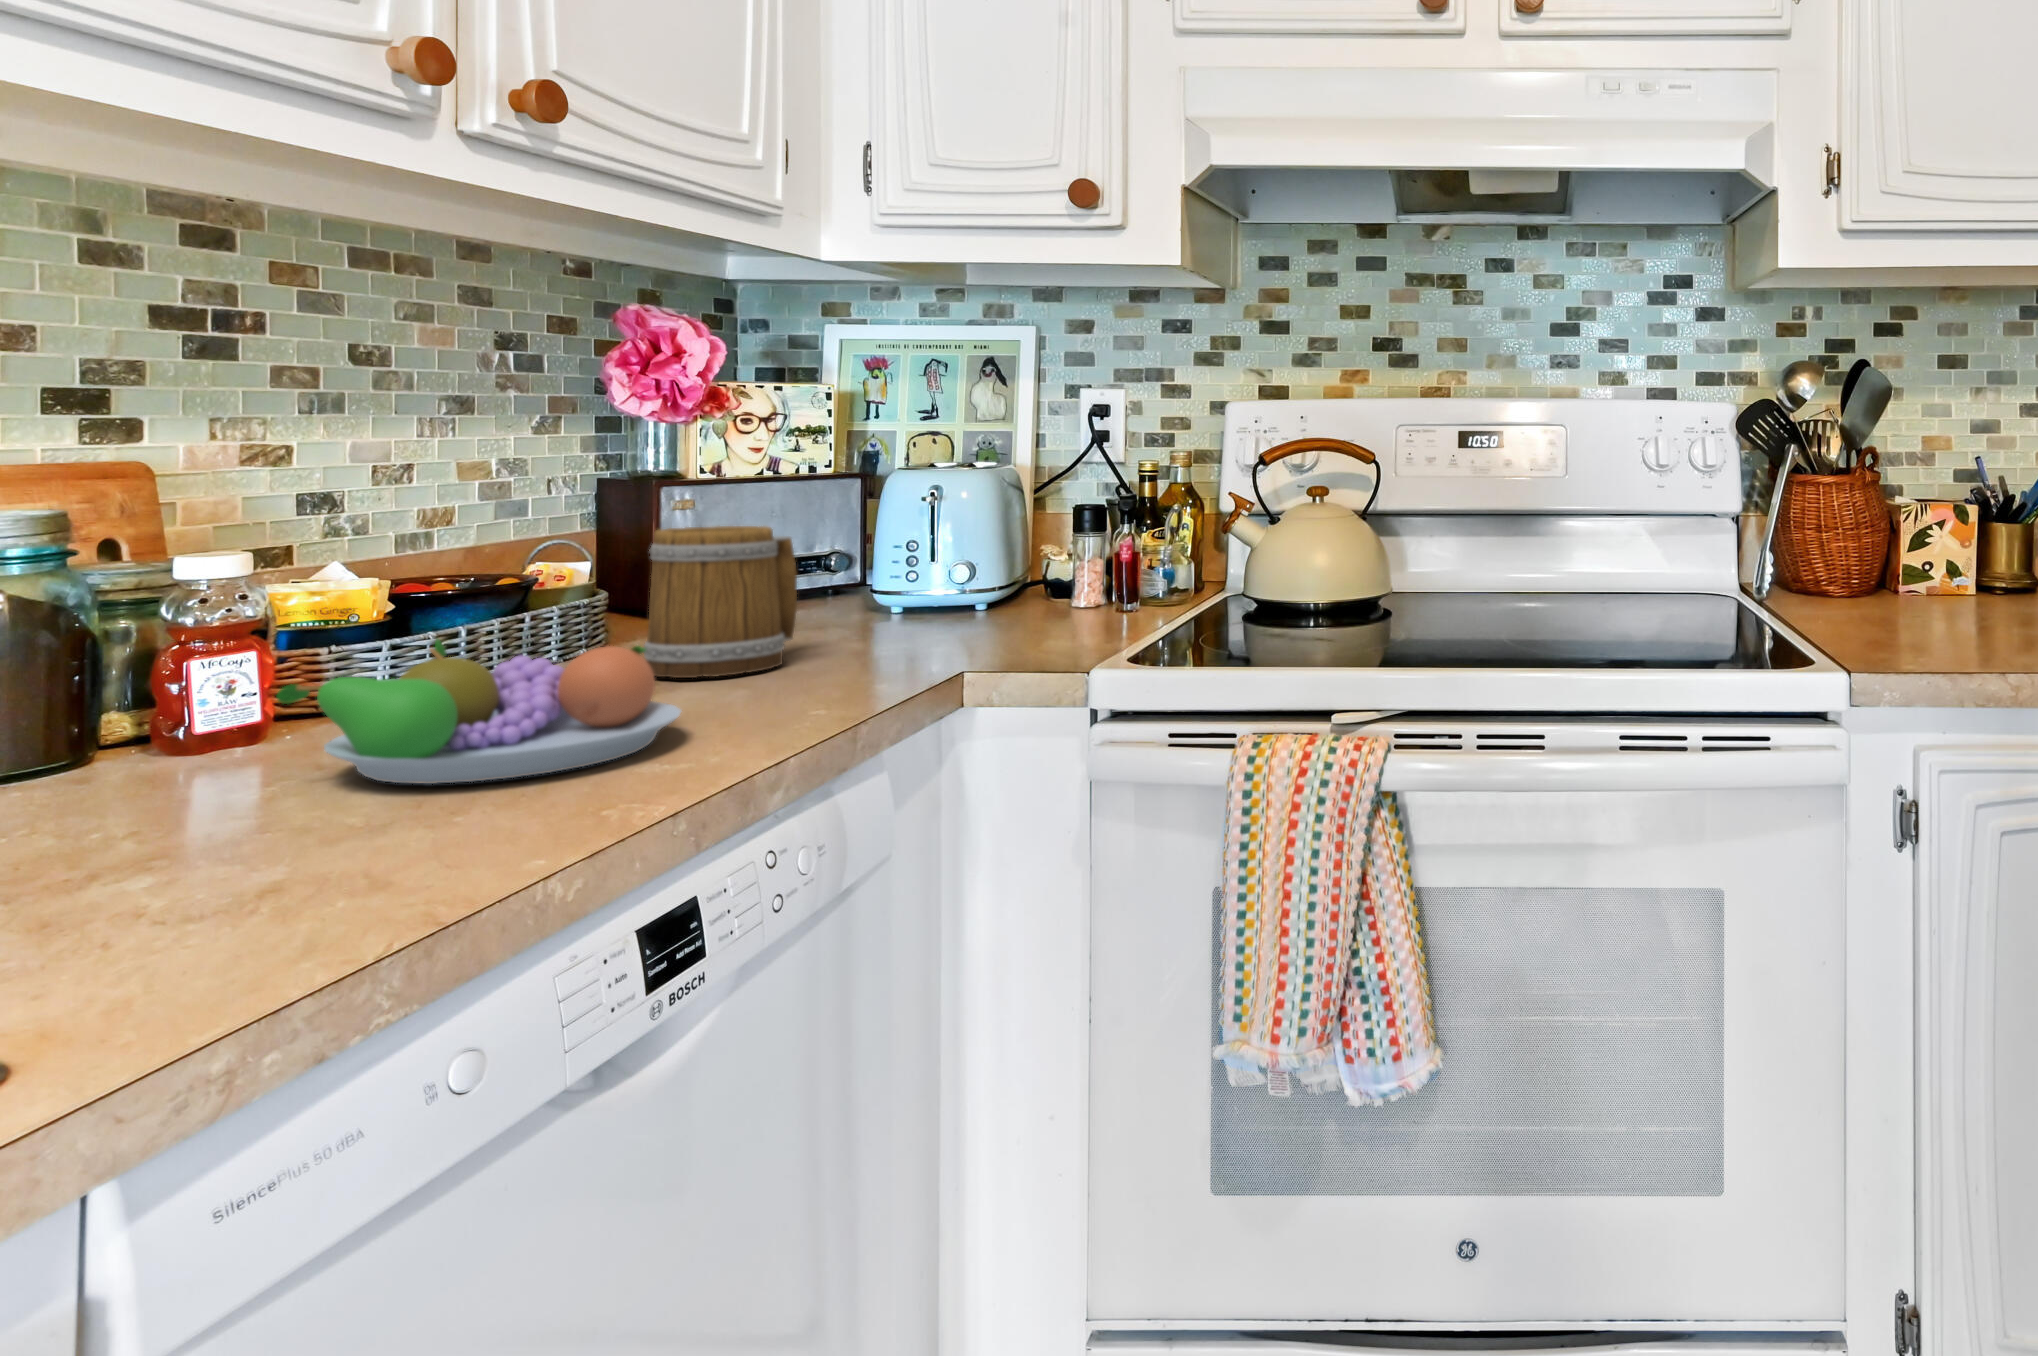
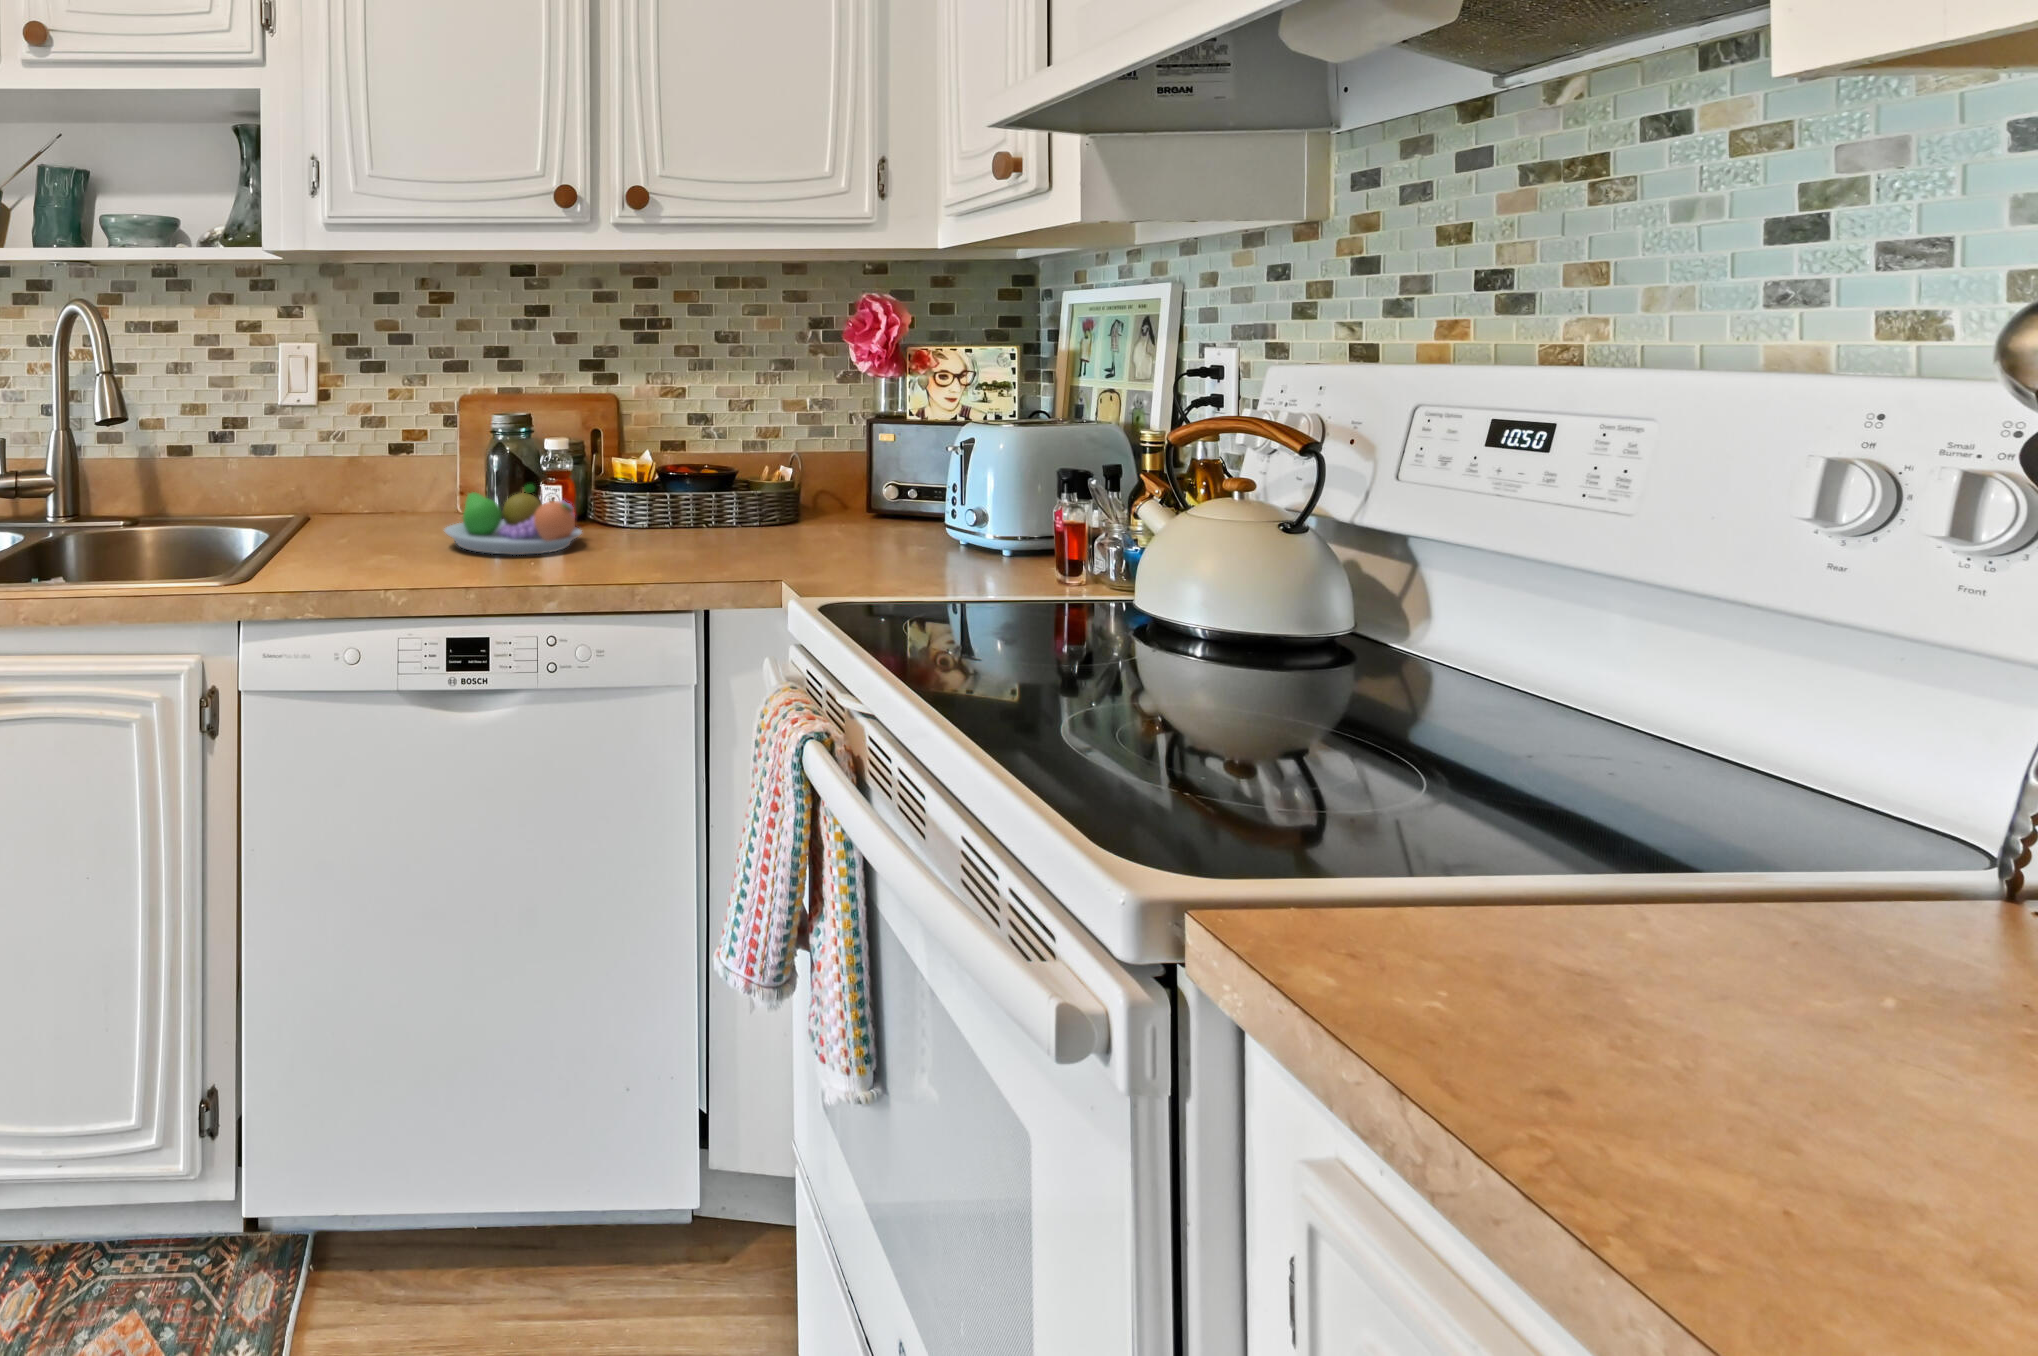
mug: present [643,526,797,678] -> none [685,446,792,544]

